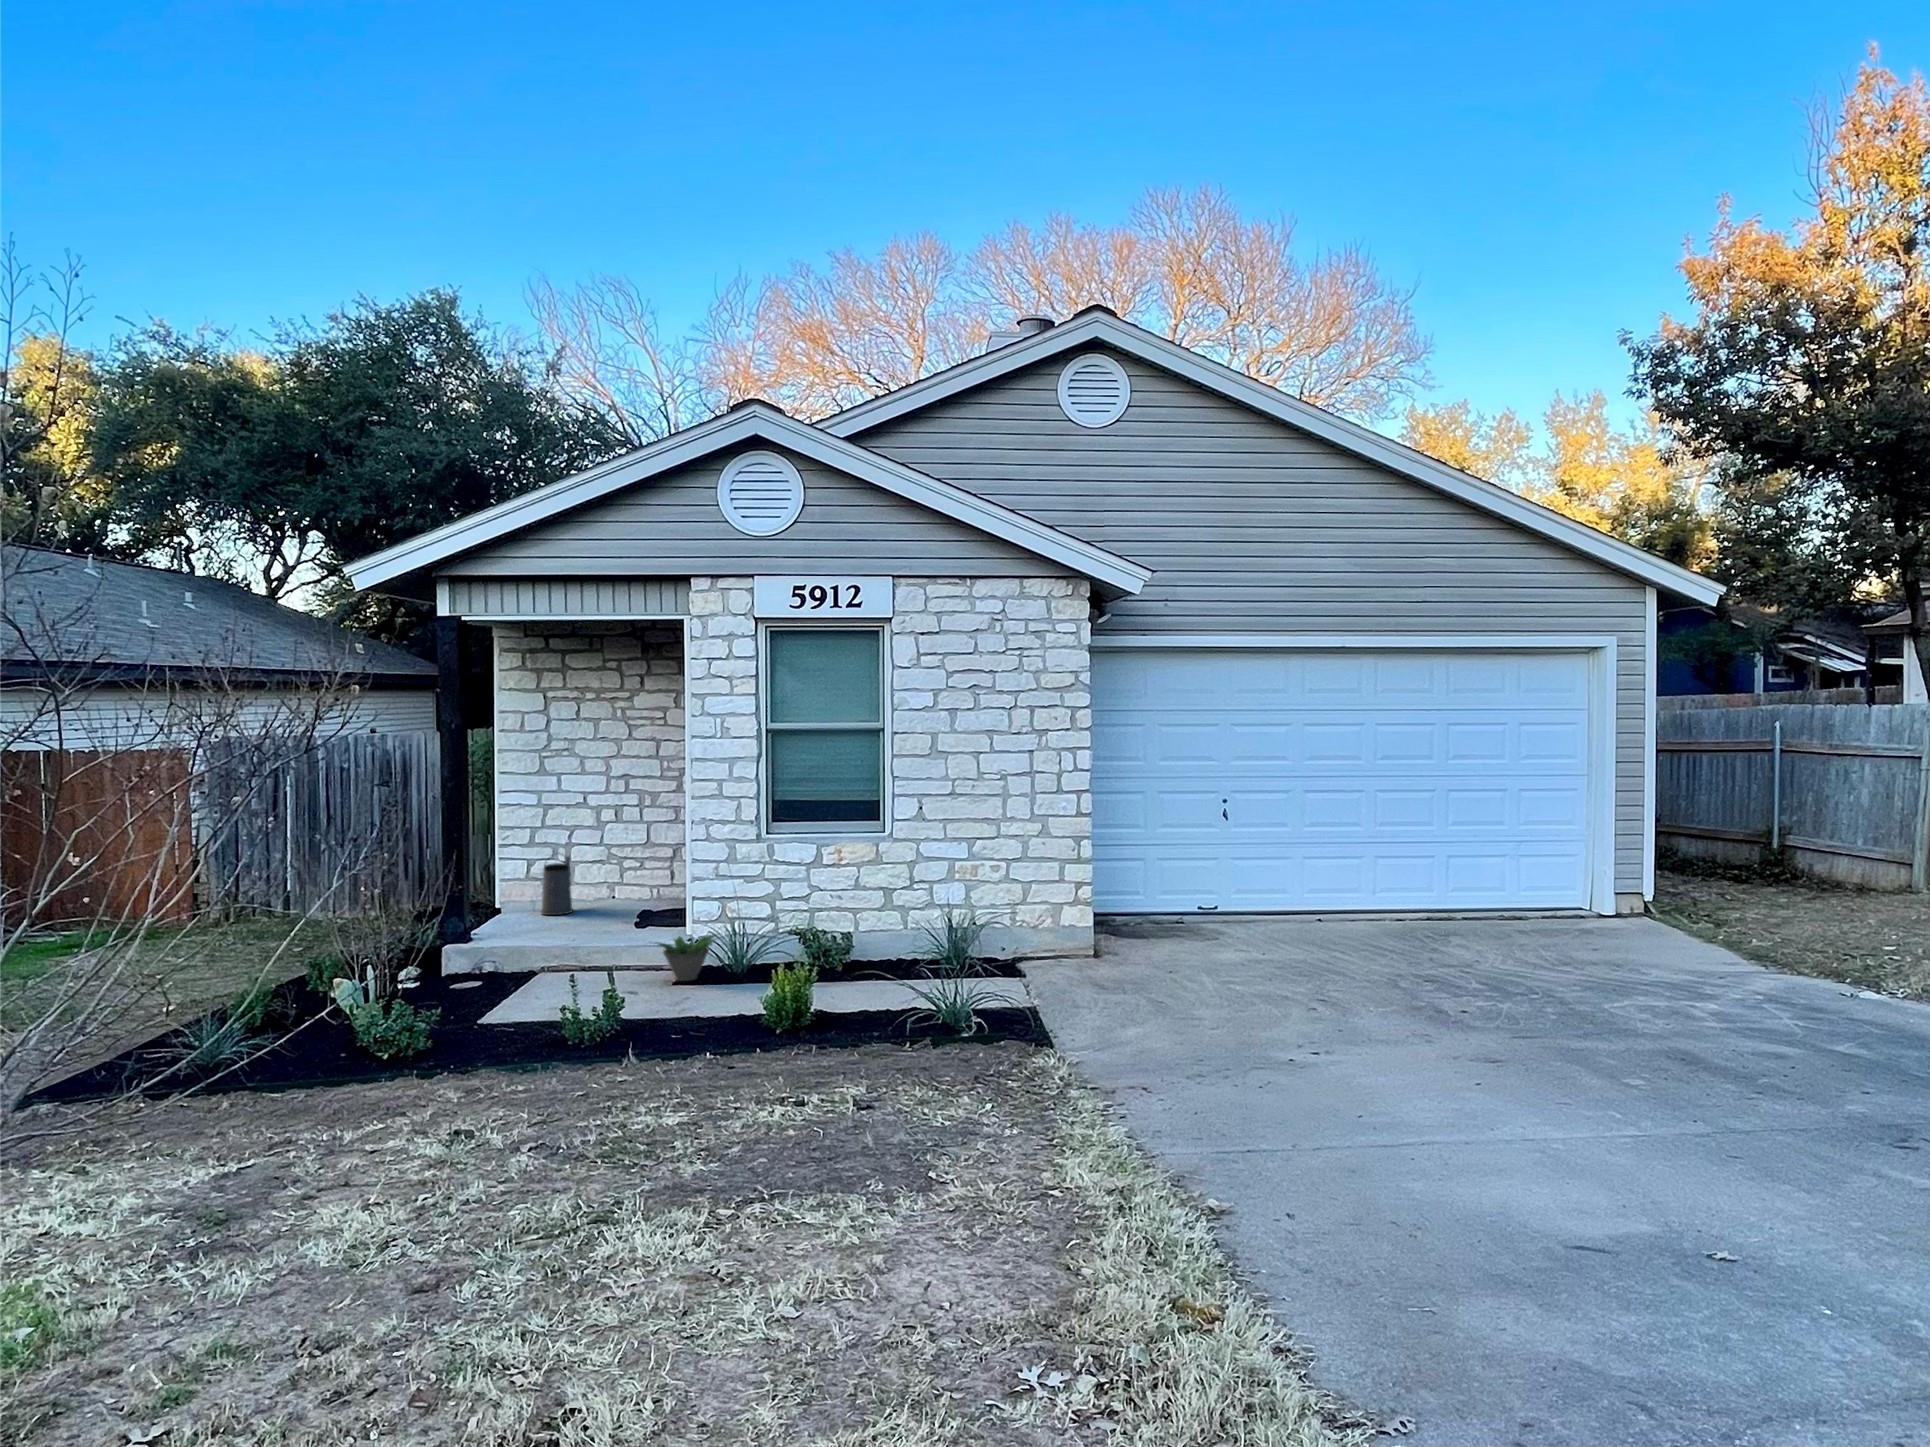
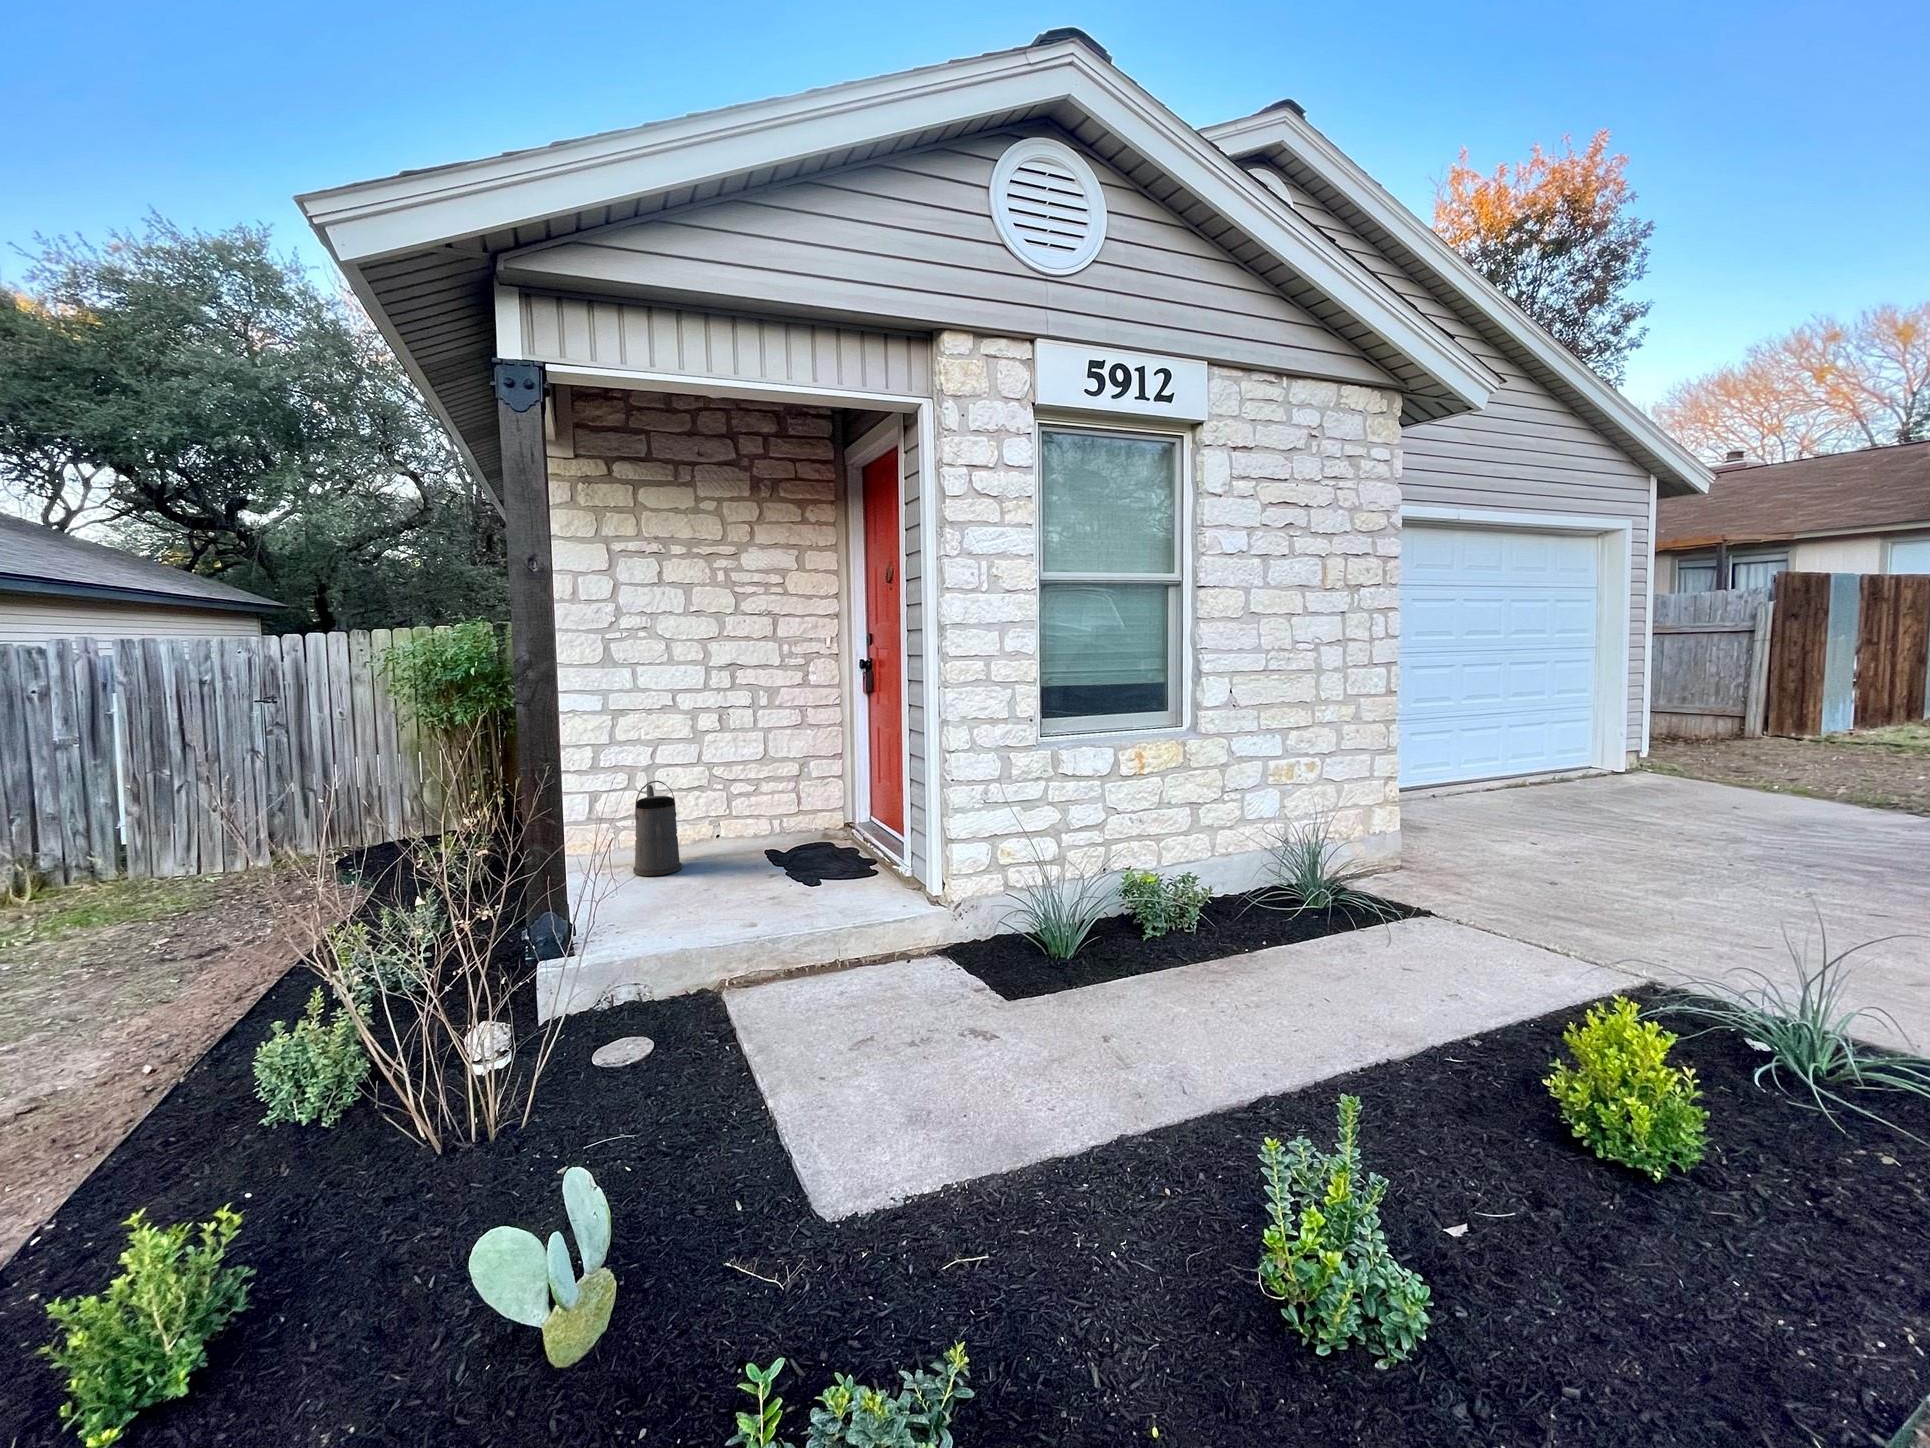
decorative plant: present [652,934,717,981] -> none [918,889,1040,975]

